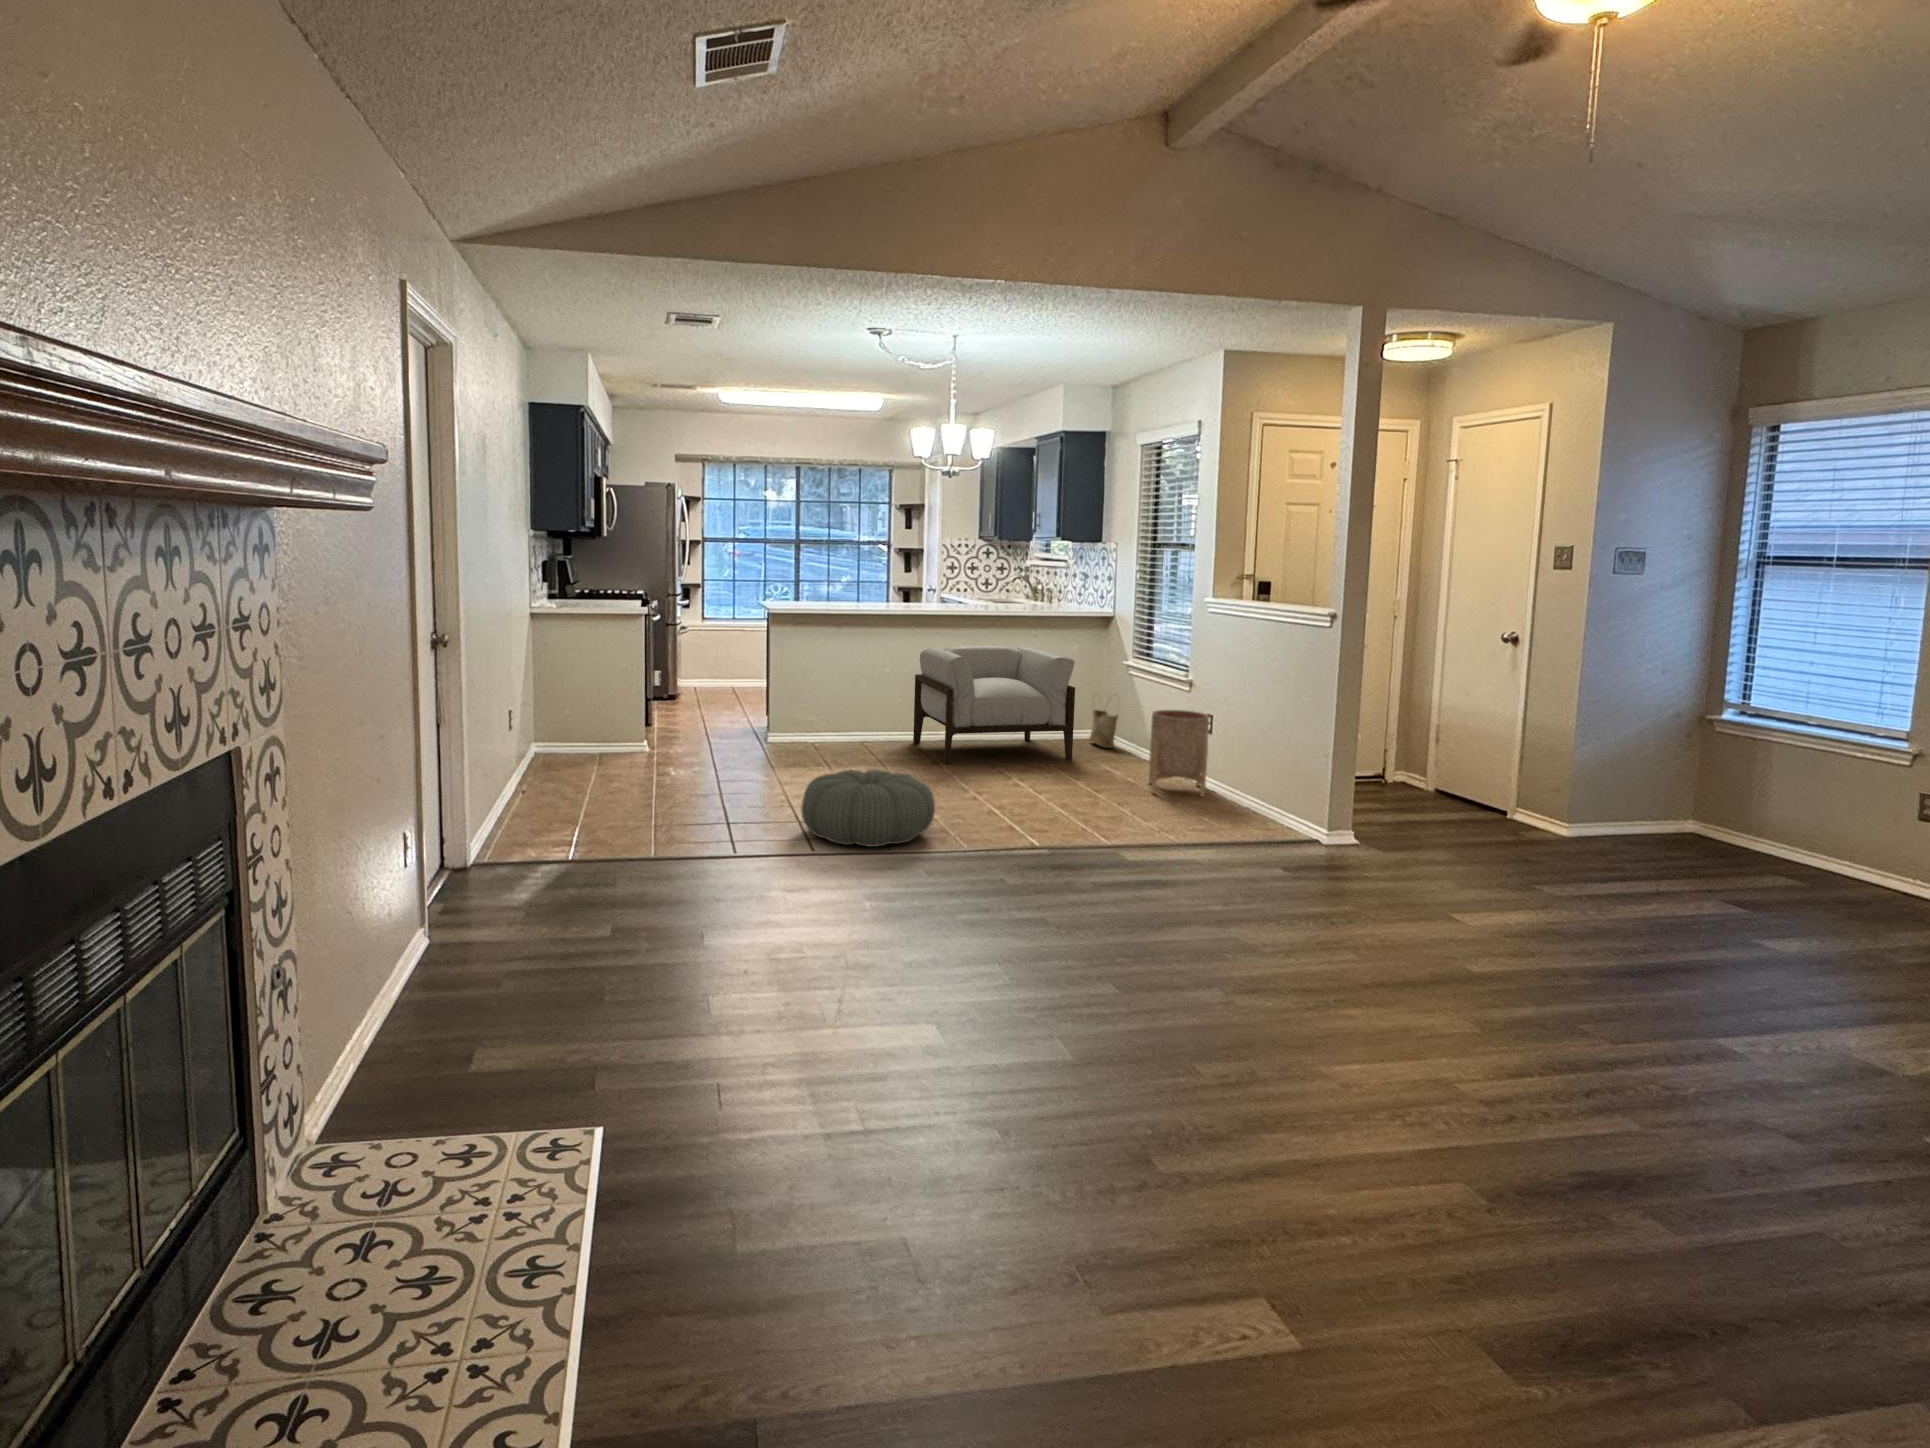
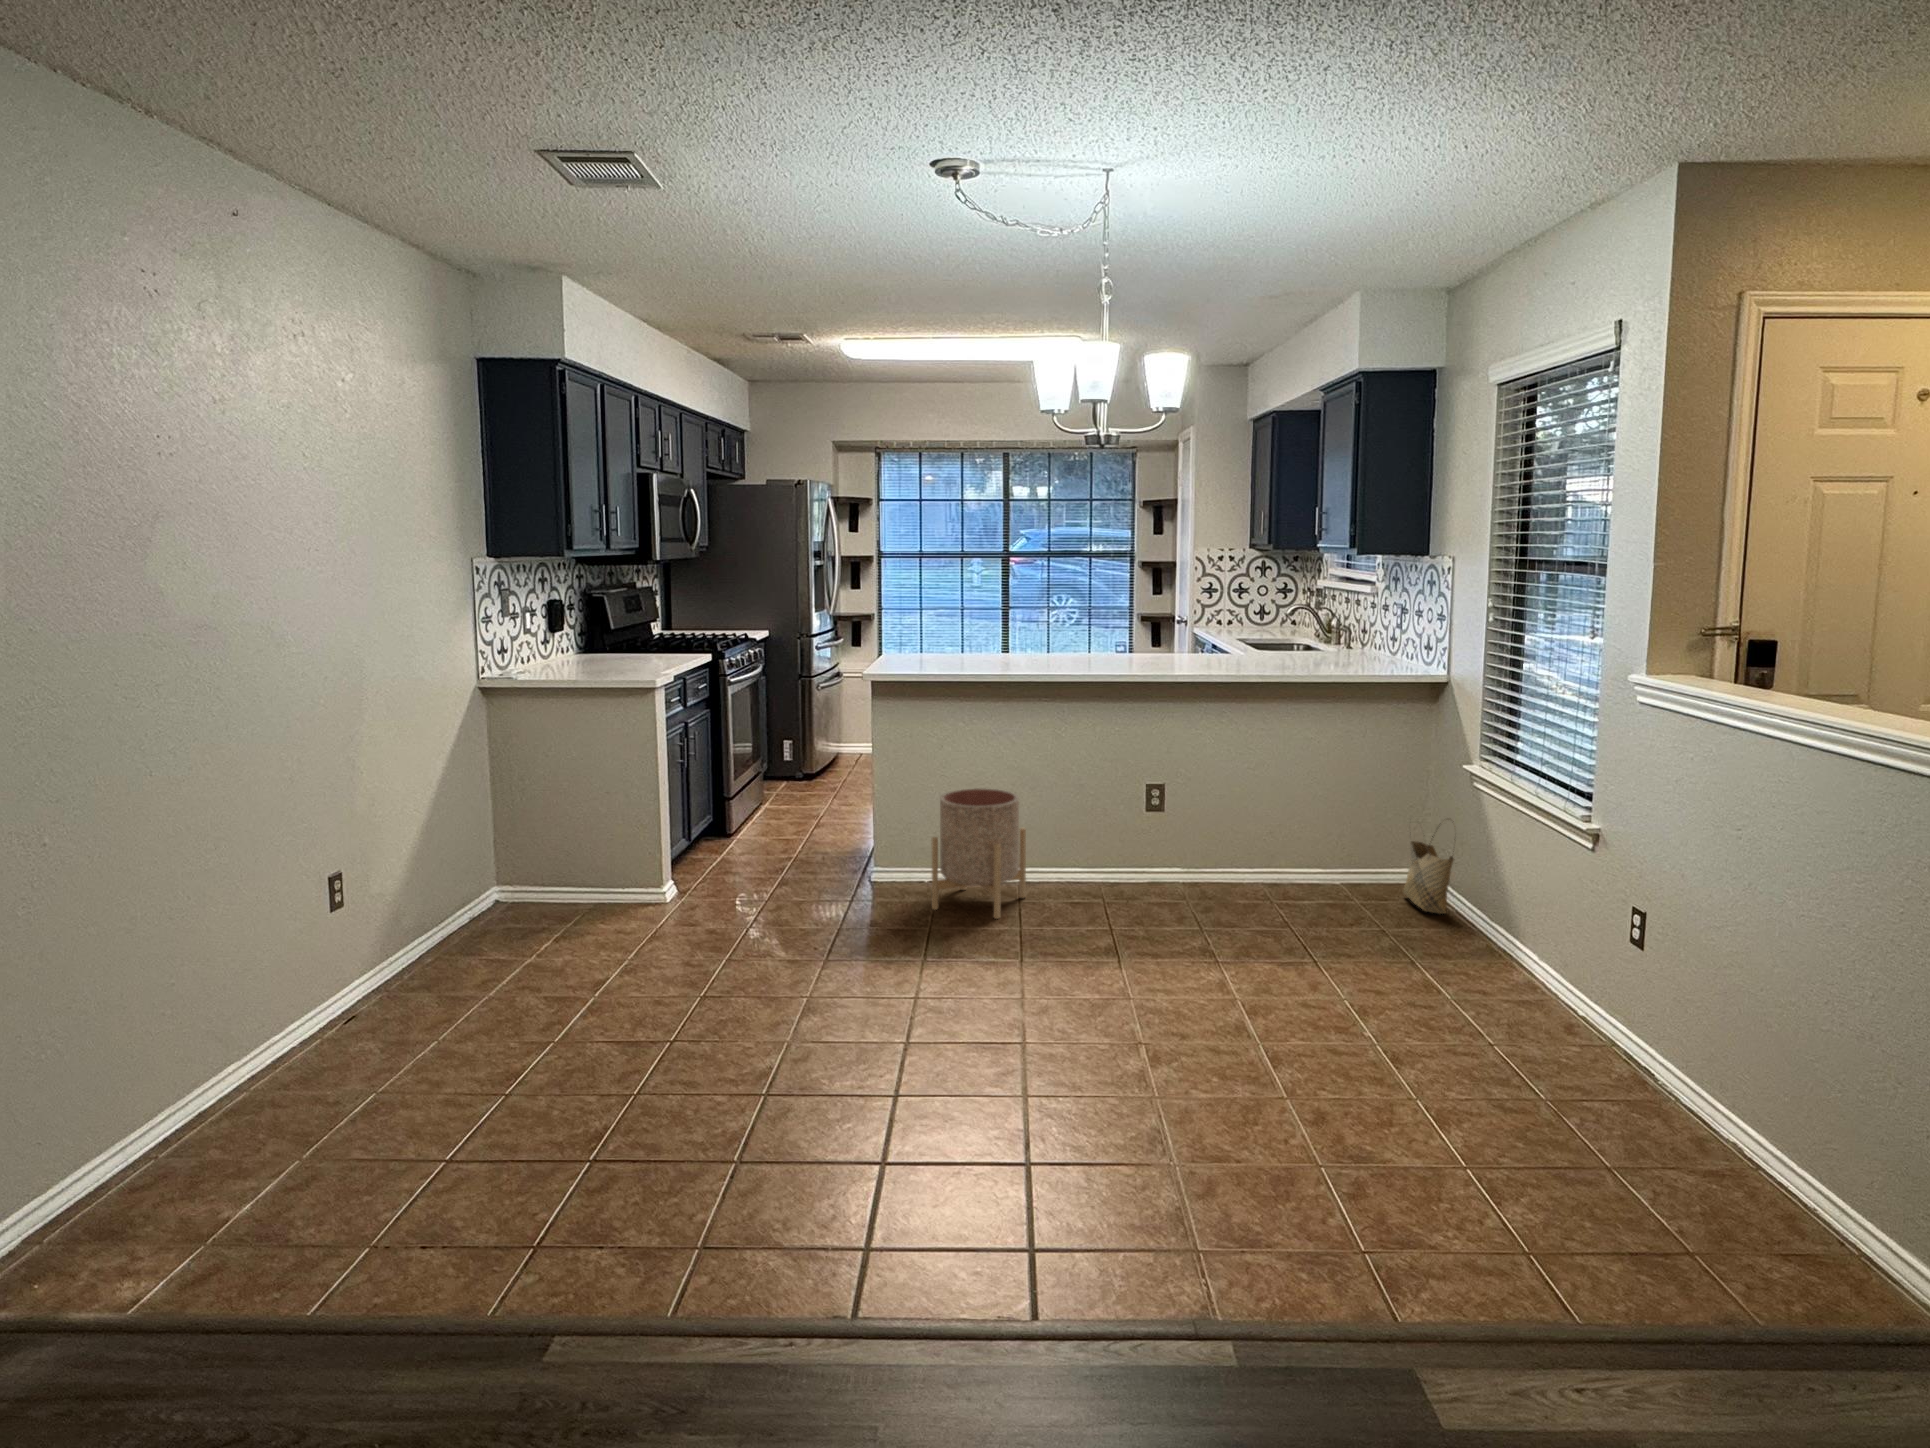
armchair: present [913,646,1075,764] -> none [1102,734,1371,950]
planter: present [1149,710,1209,797] -> present [931,788,1026,919]
pouf: present [801,769,935,847] -> none [715,1051,1007,1278]

